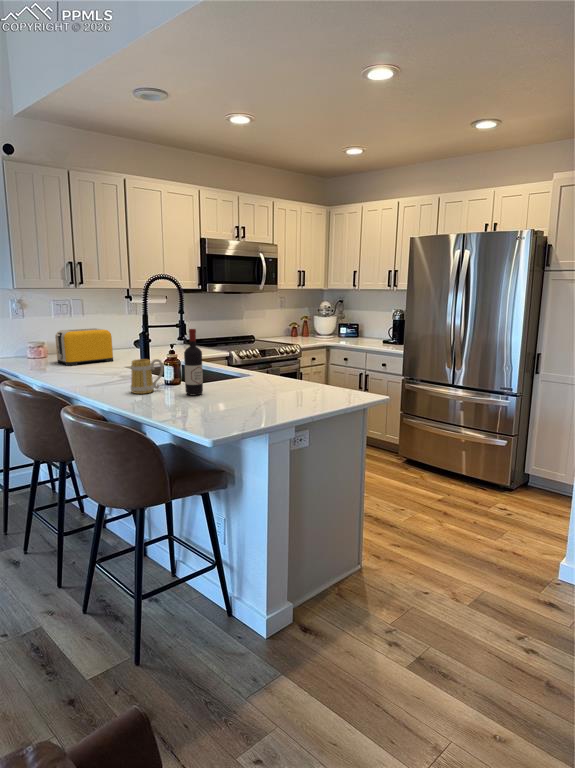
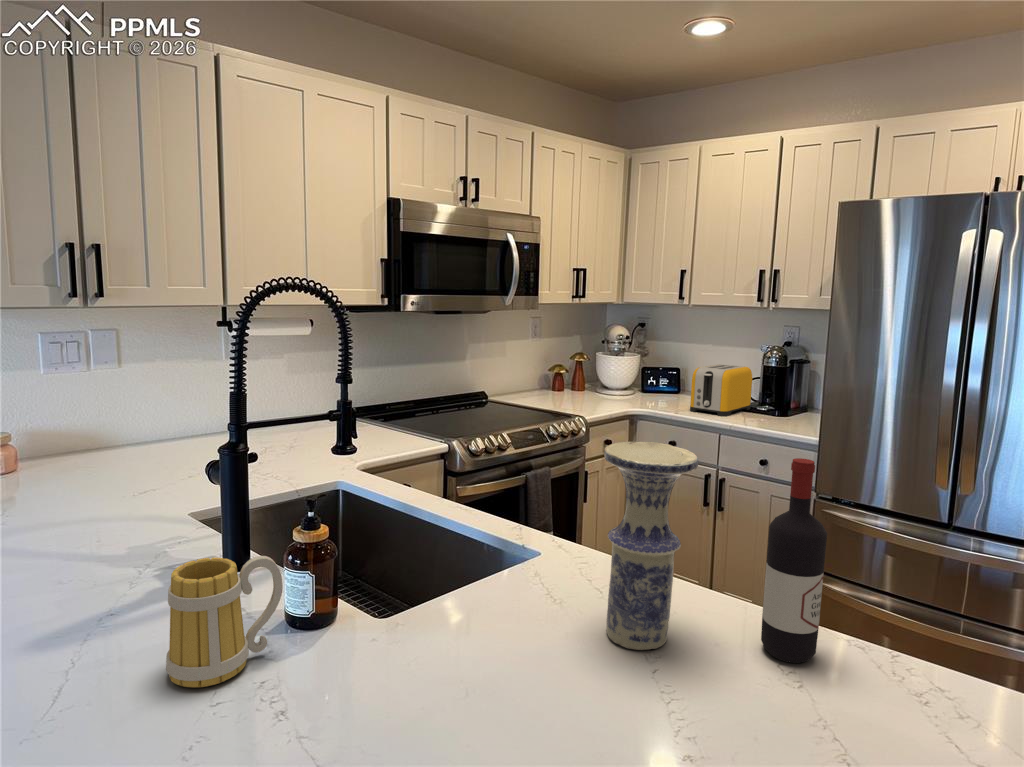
vase: none [264,326,293,390] -> present [604,441,698,650]
toaster: present [55,328,113,366] -> present [690,364,752,416]
wine bottle: present [184,329,203,395] -> present [761,458,827,663]

